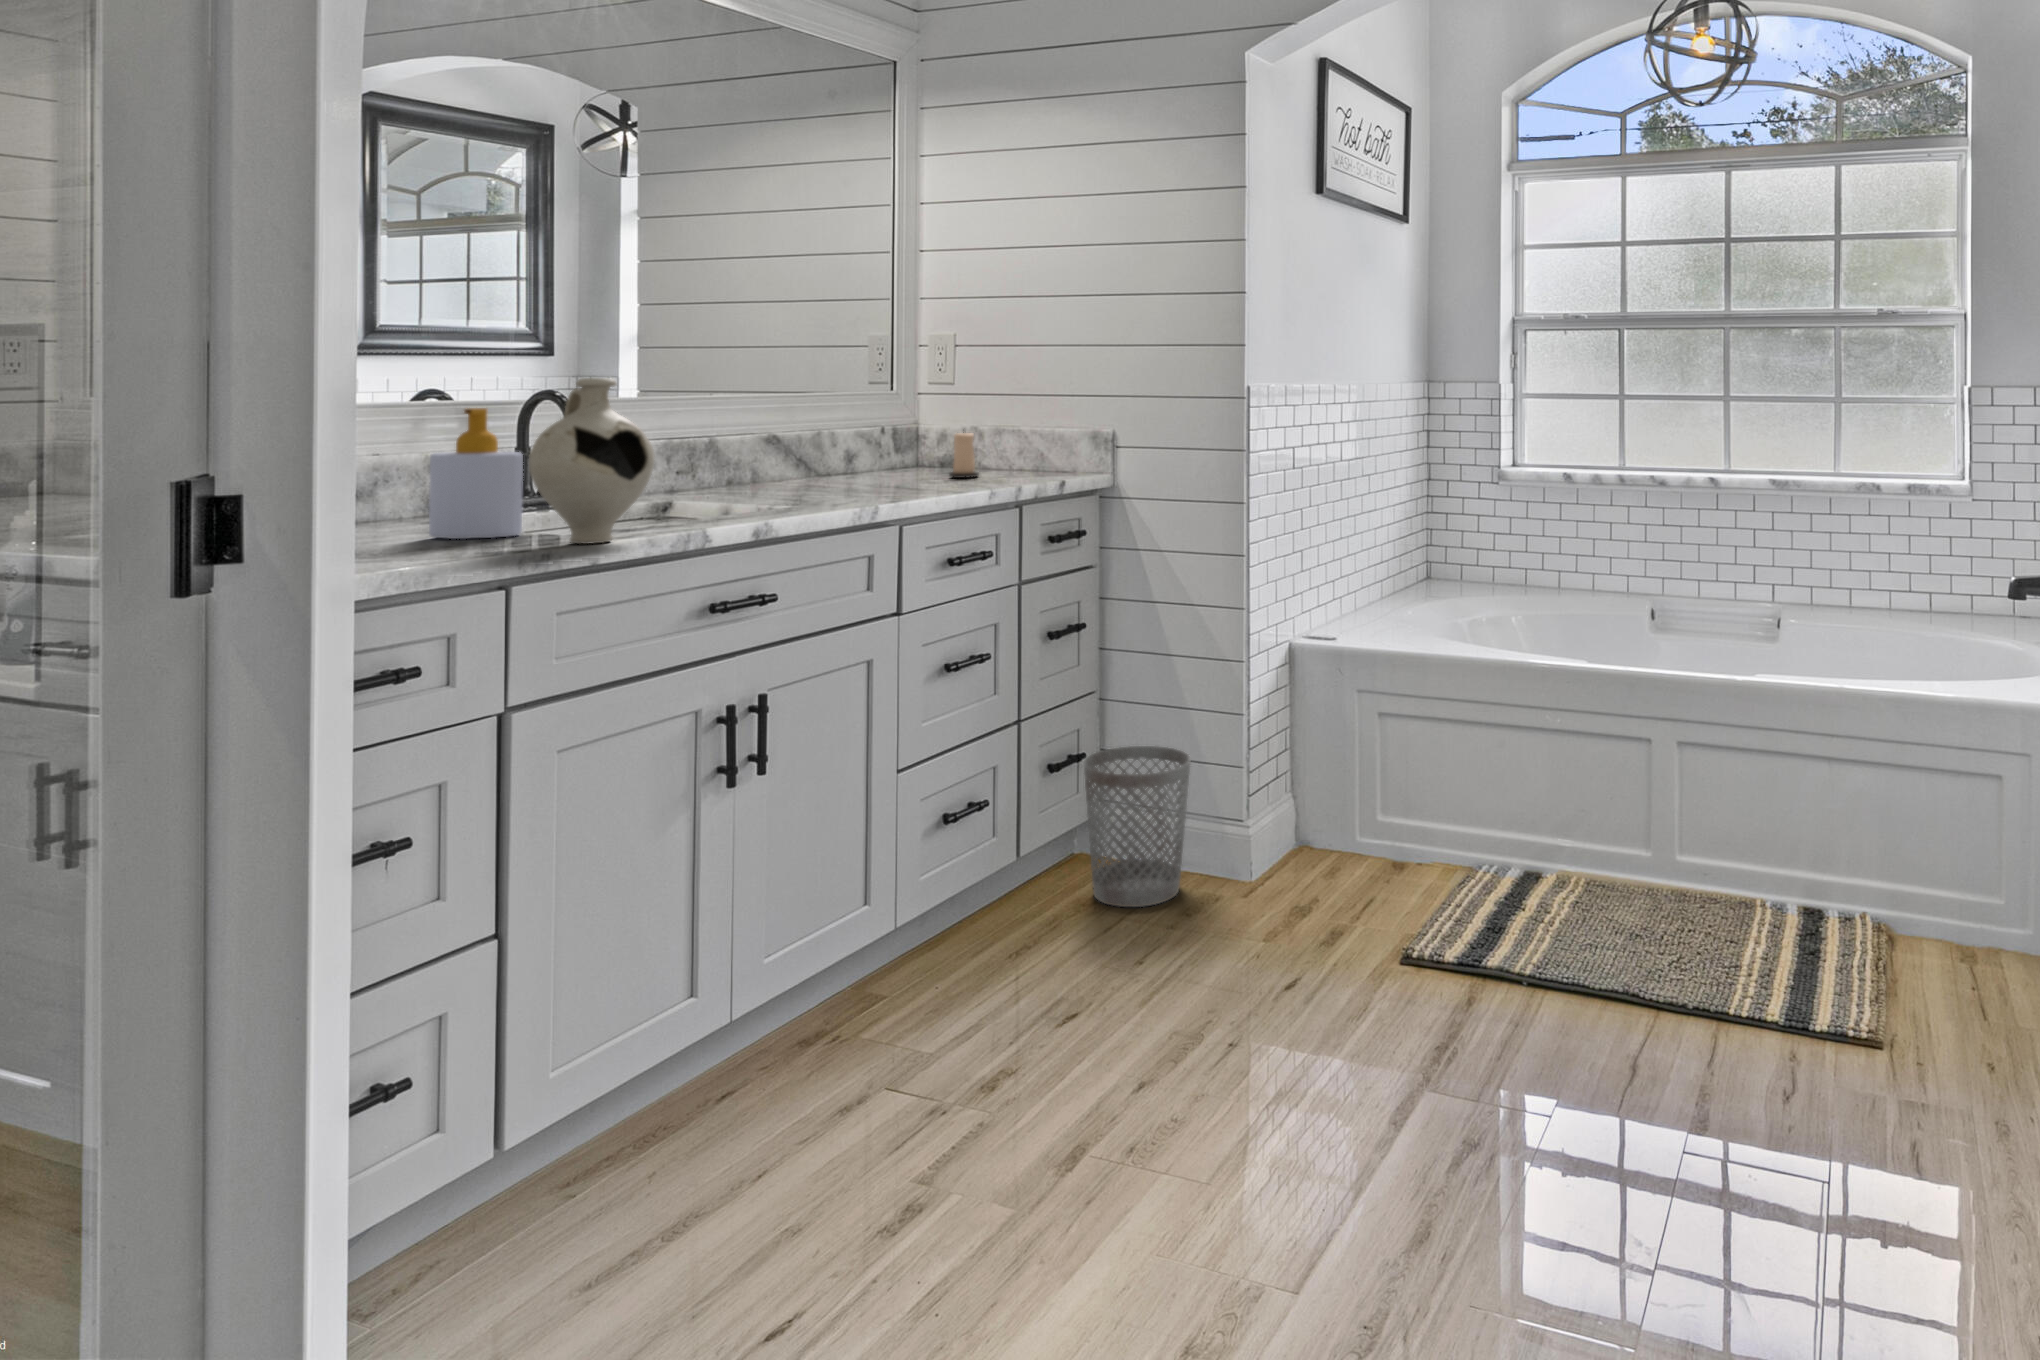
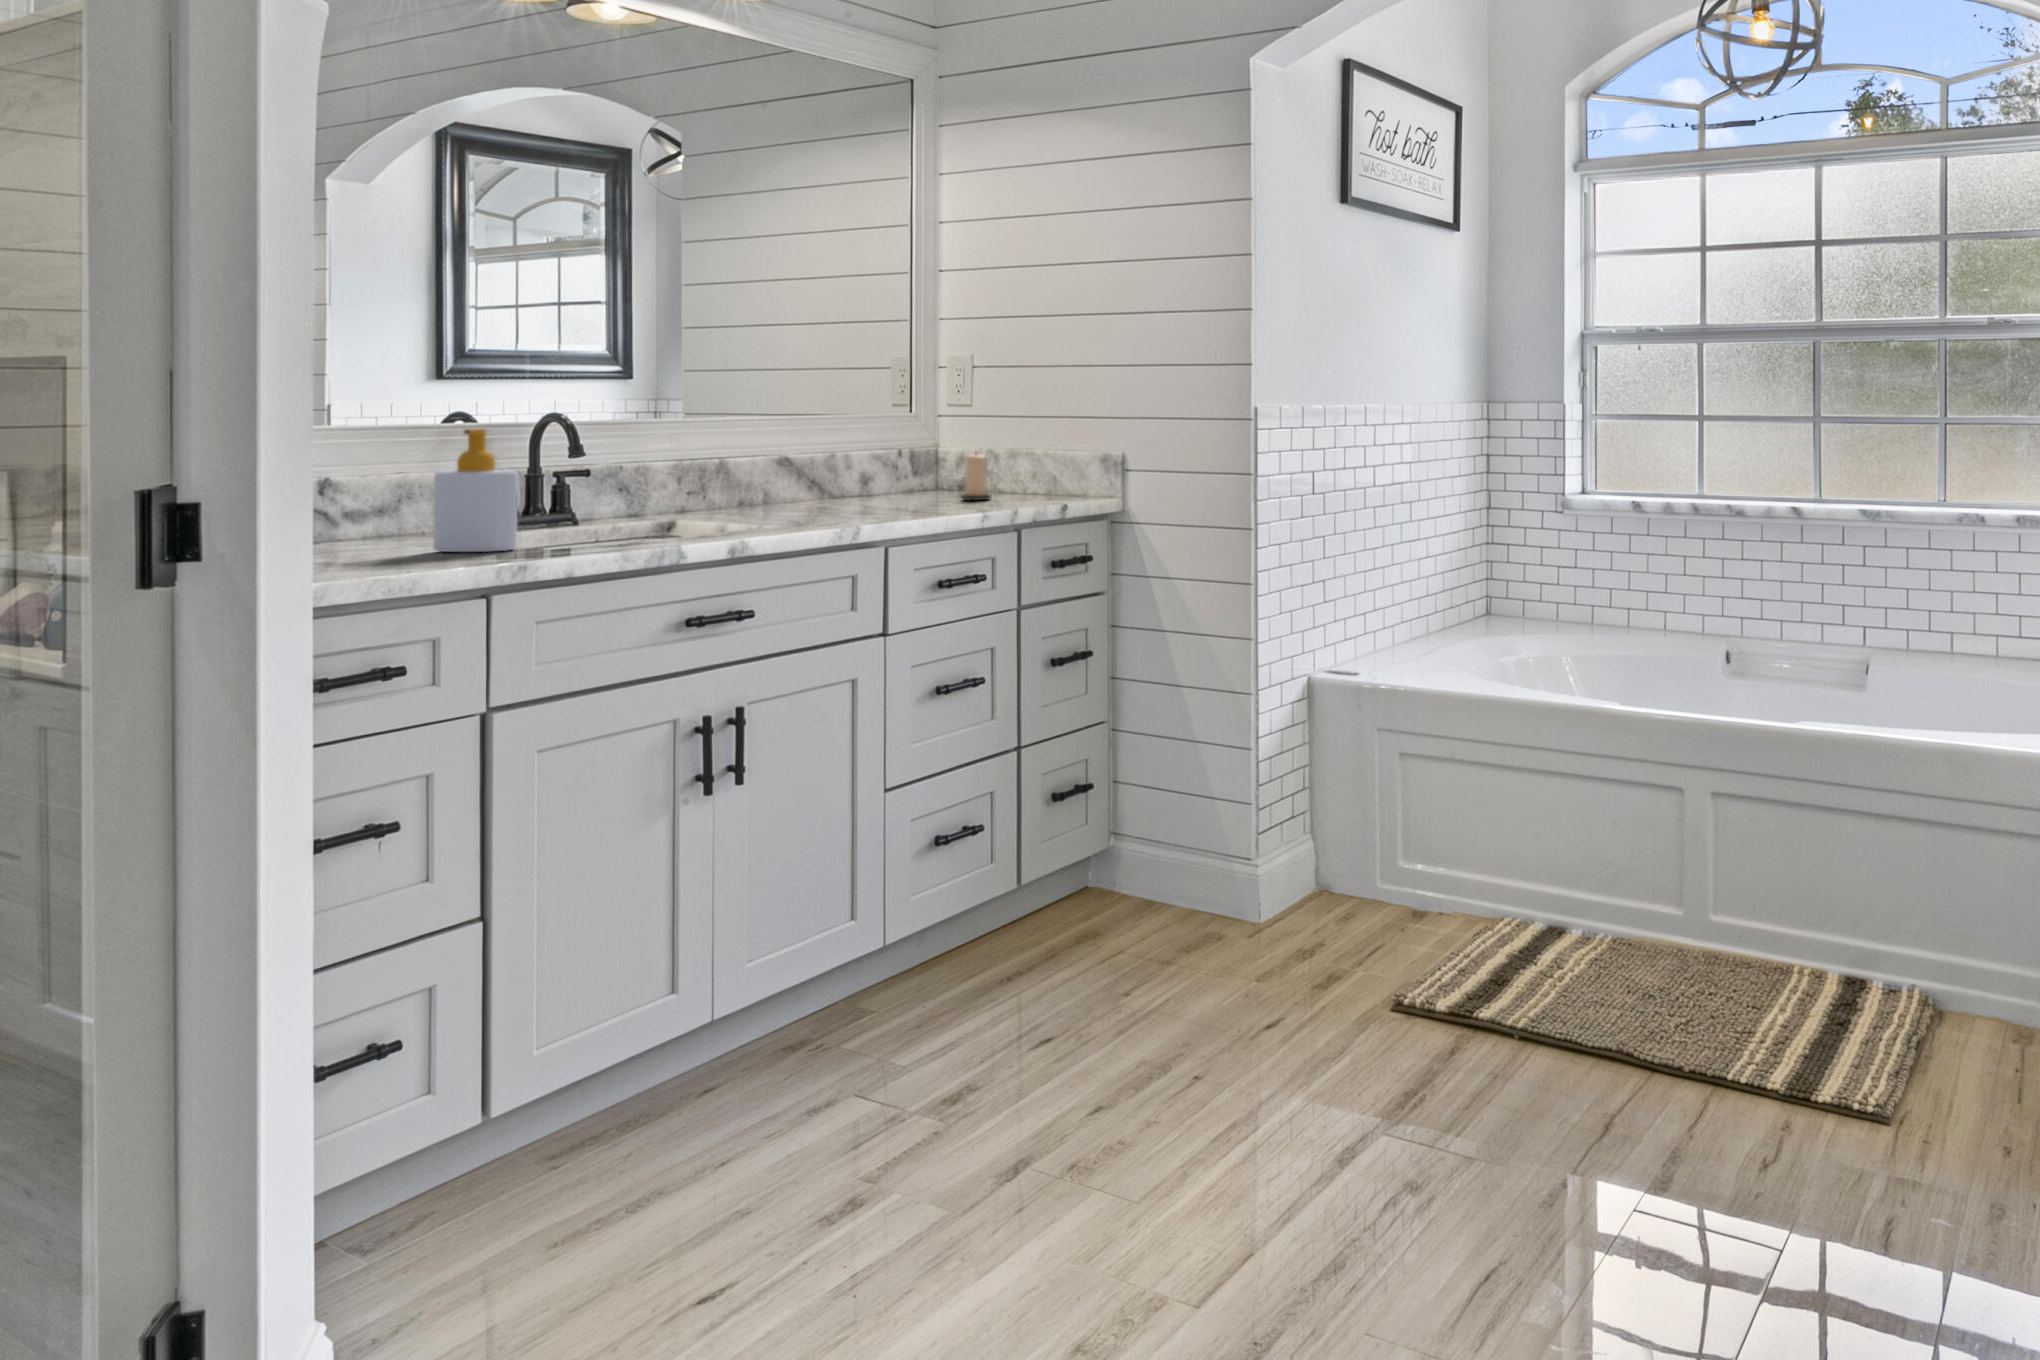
decorative vase: present [529,378,654,544] -> none [514,400,630,558]
wastebasket: present [1083,746,1191,907] -> none [1085,778,1194,943]

